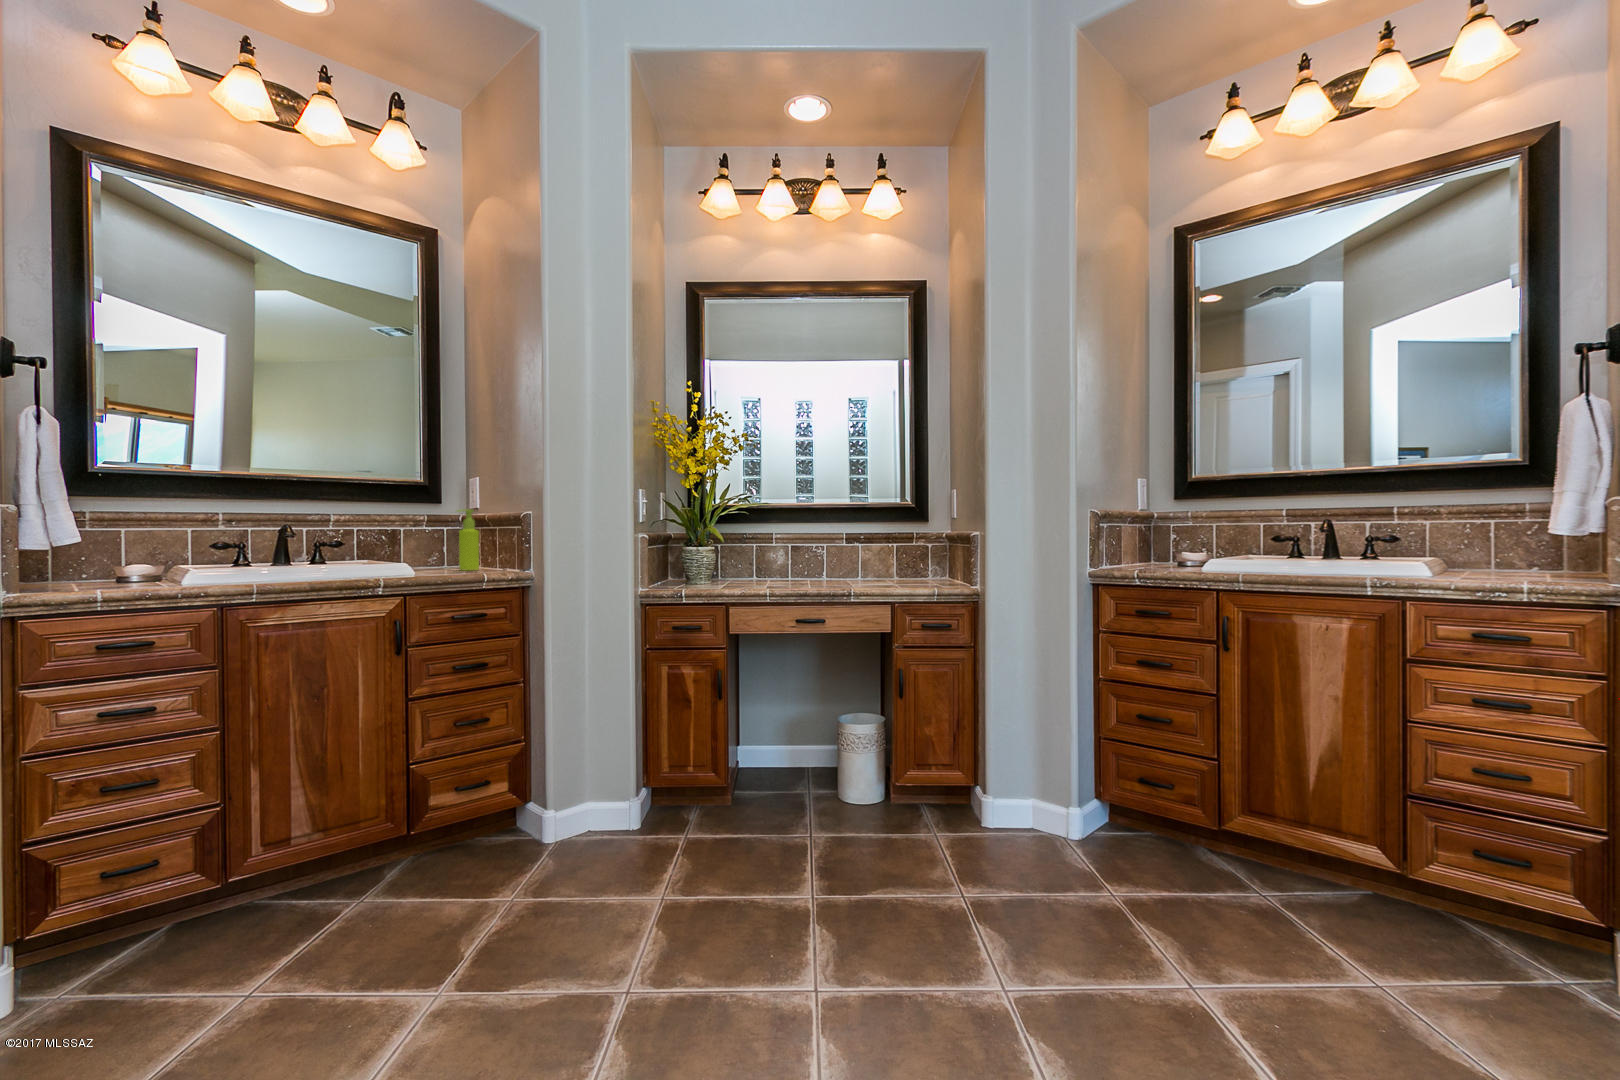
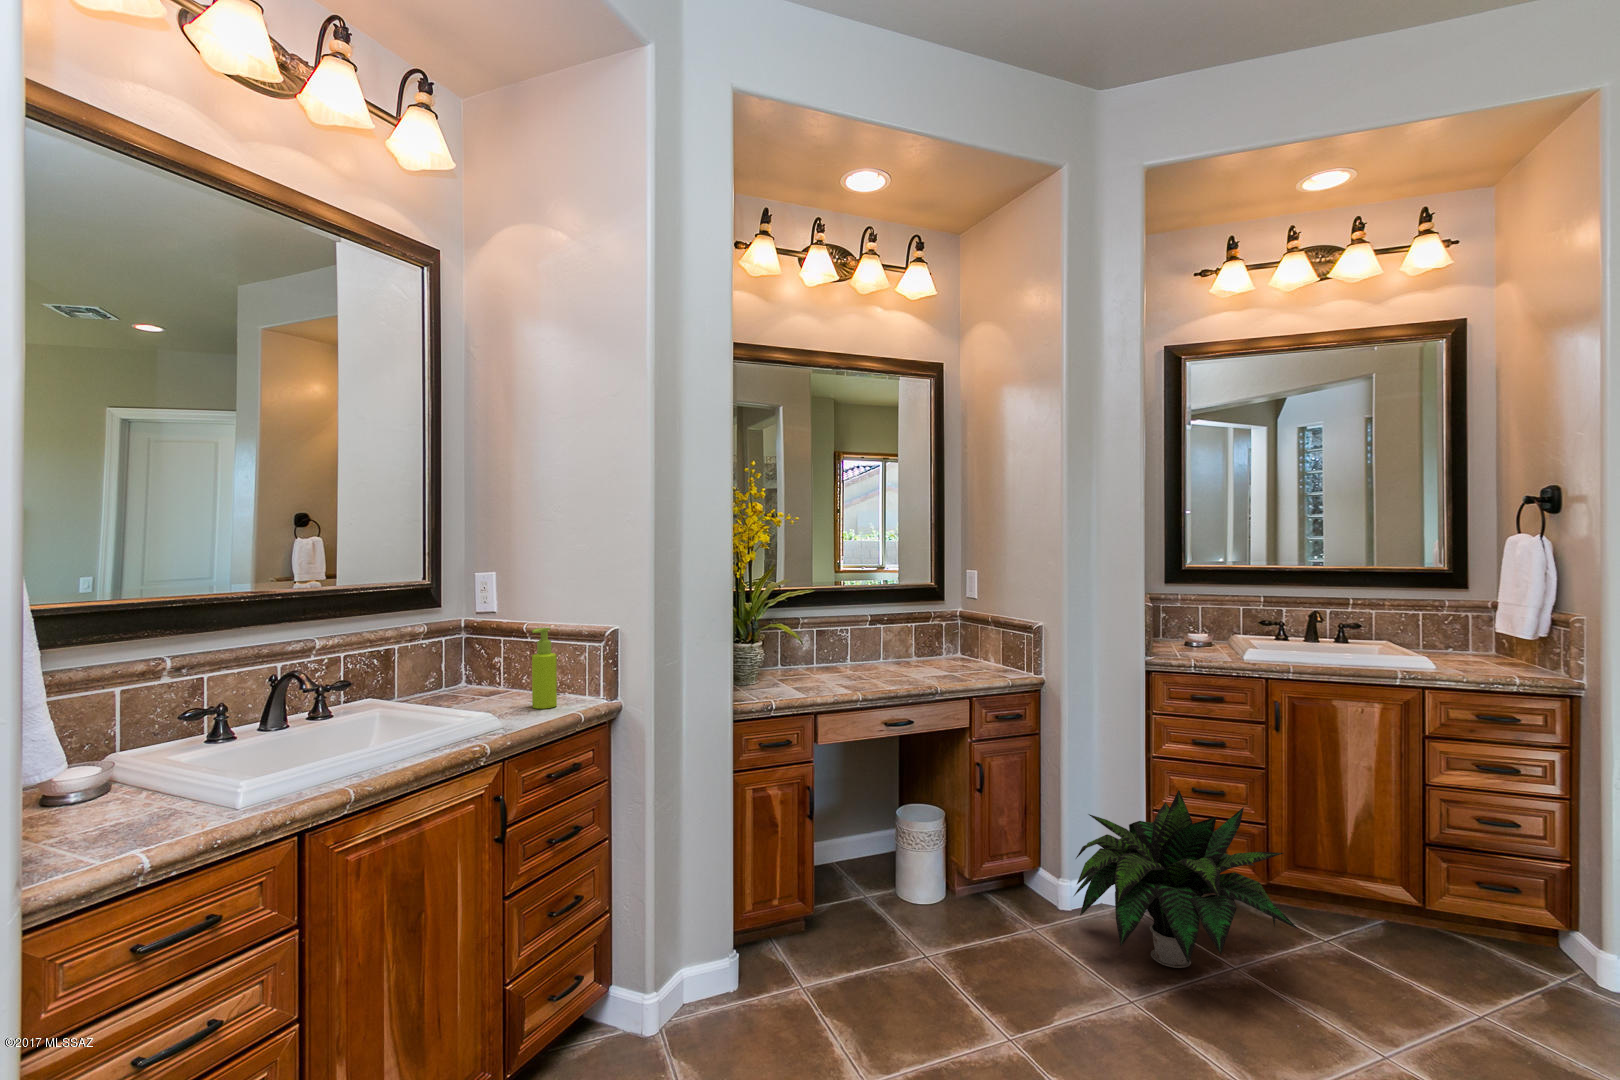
potted plant: none [944,698,1172,882] -> present [1074,790,1298,968]

